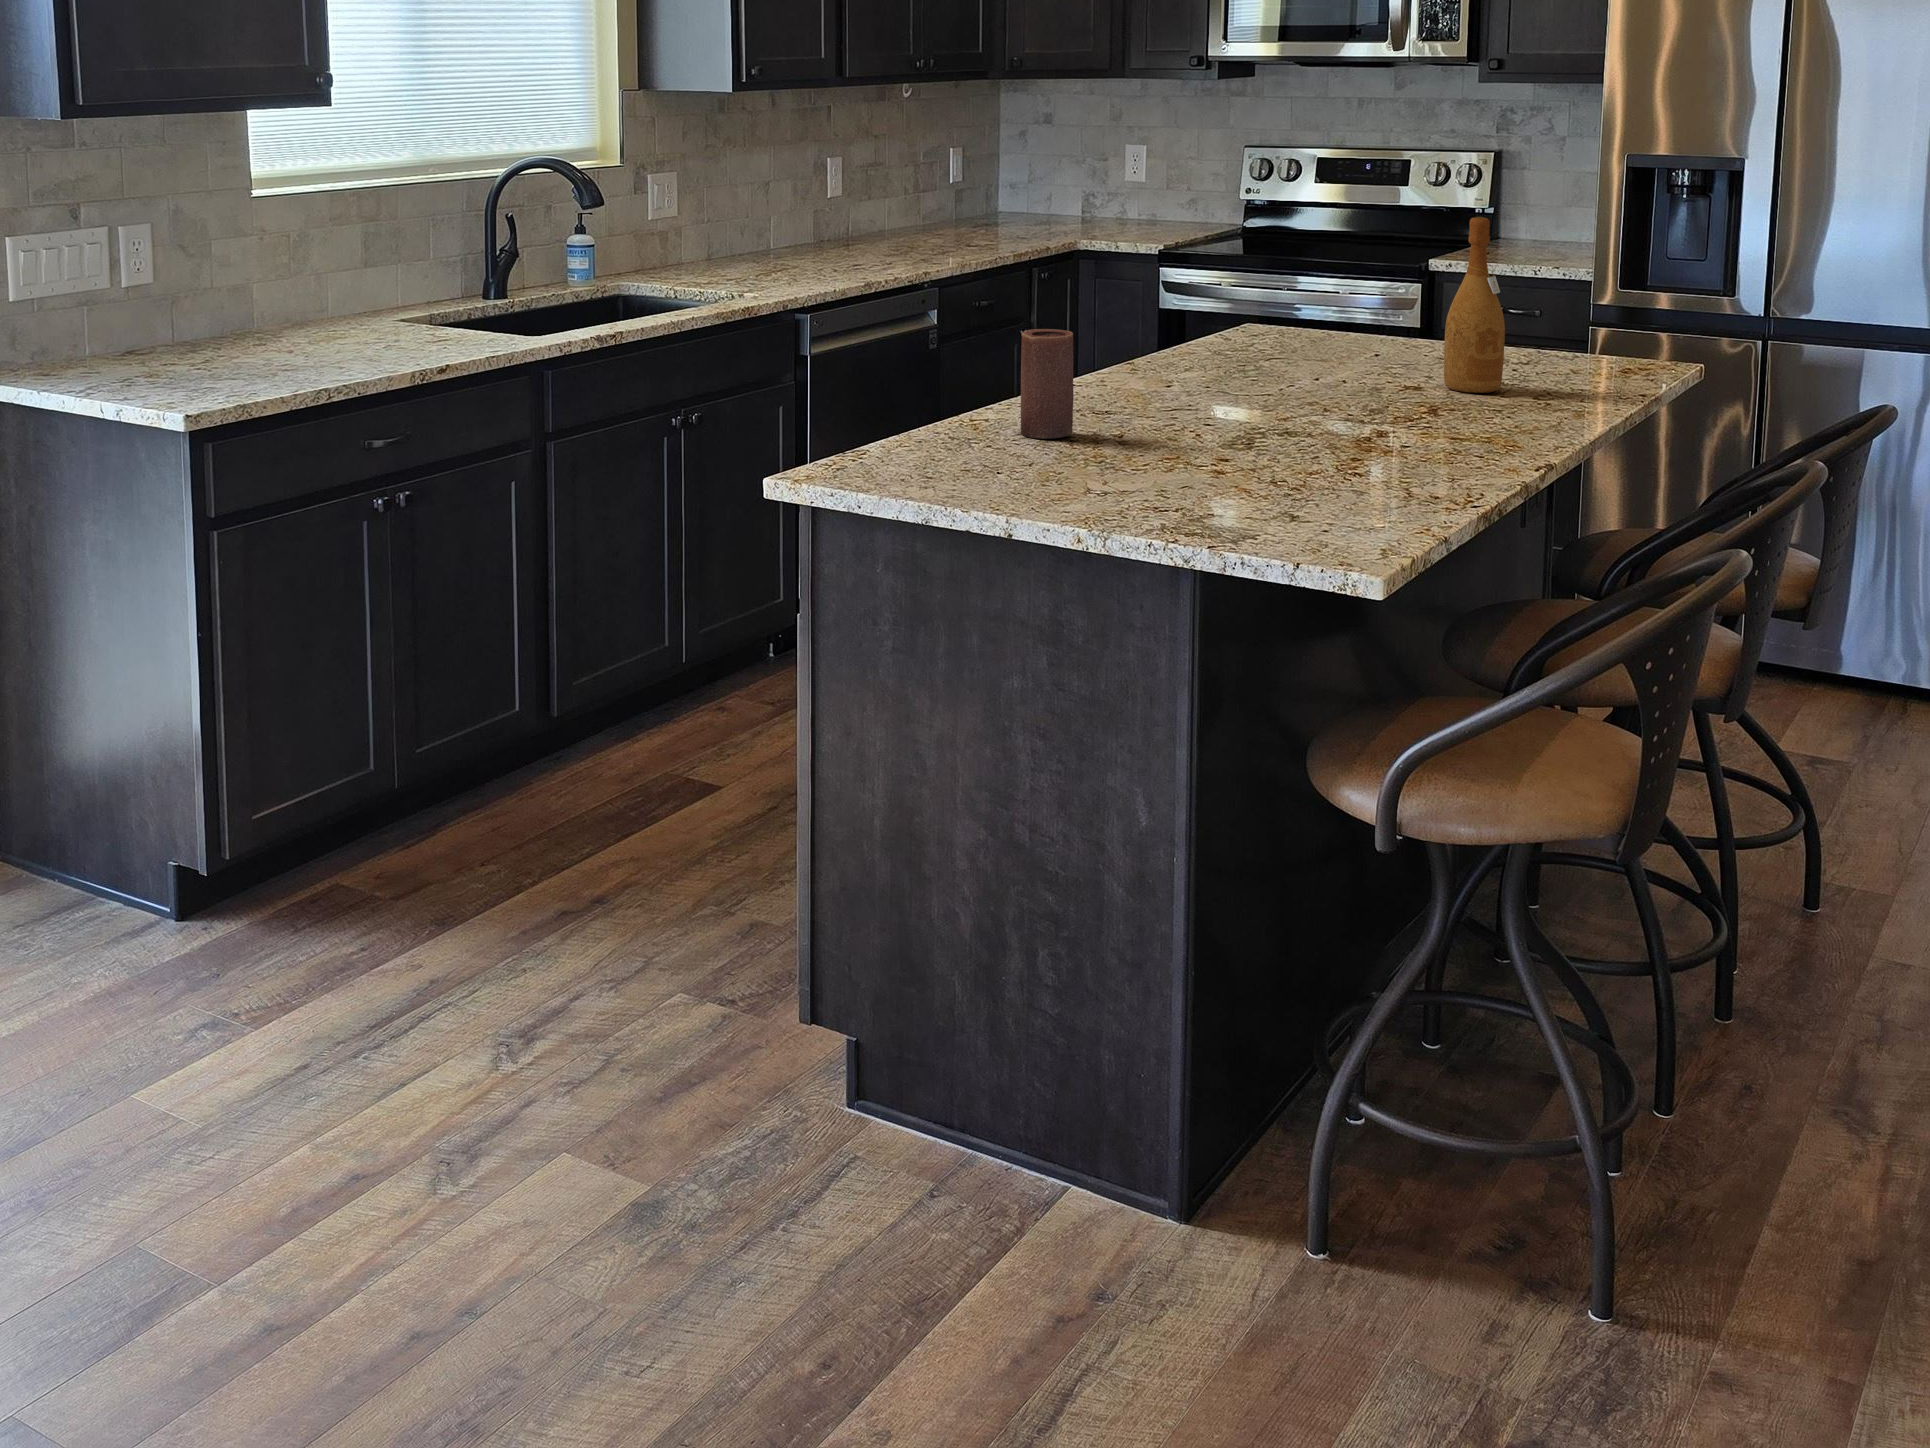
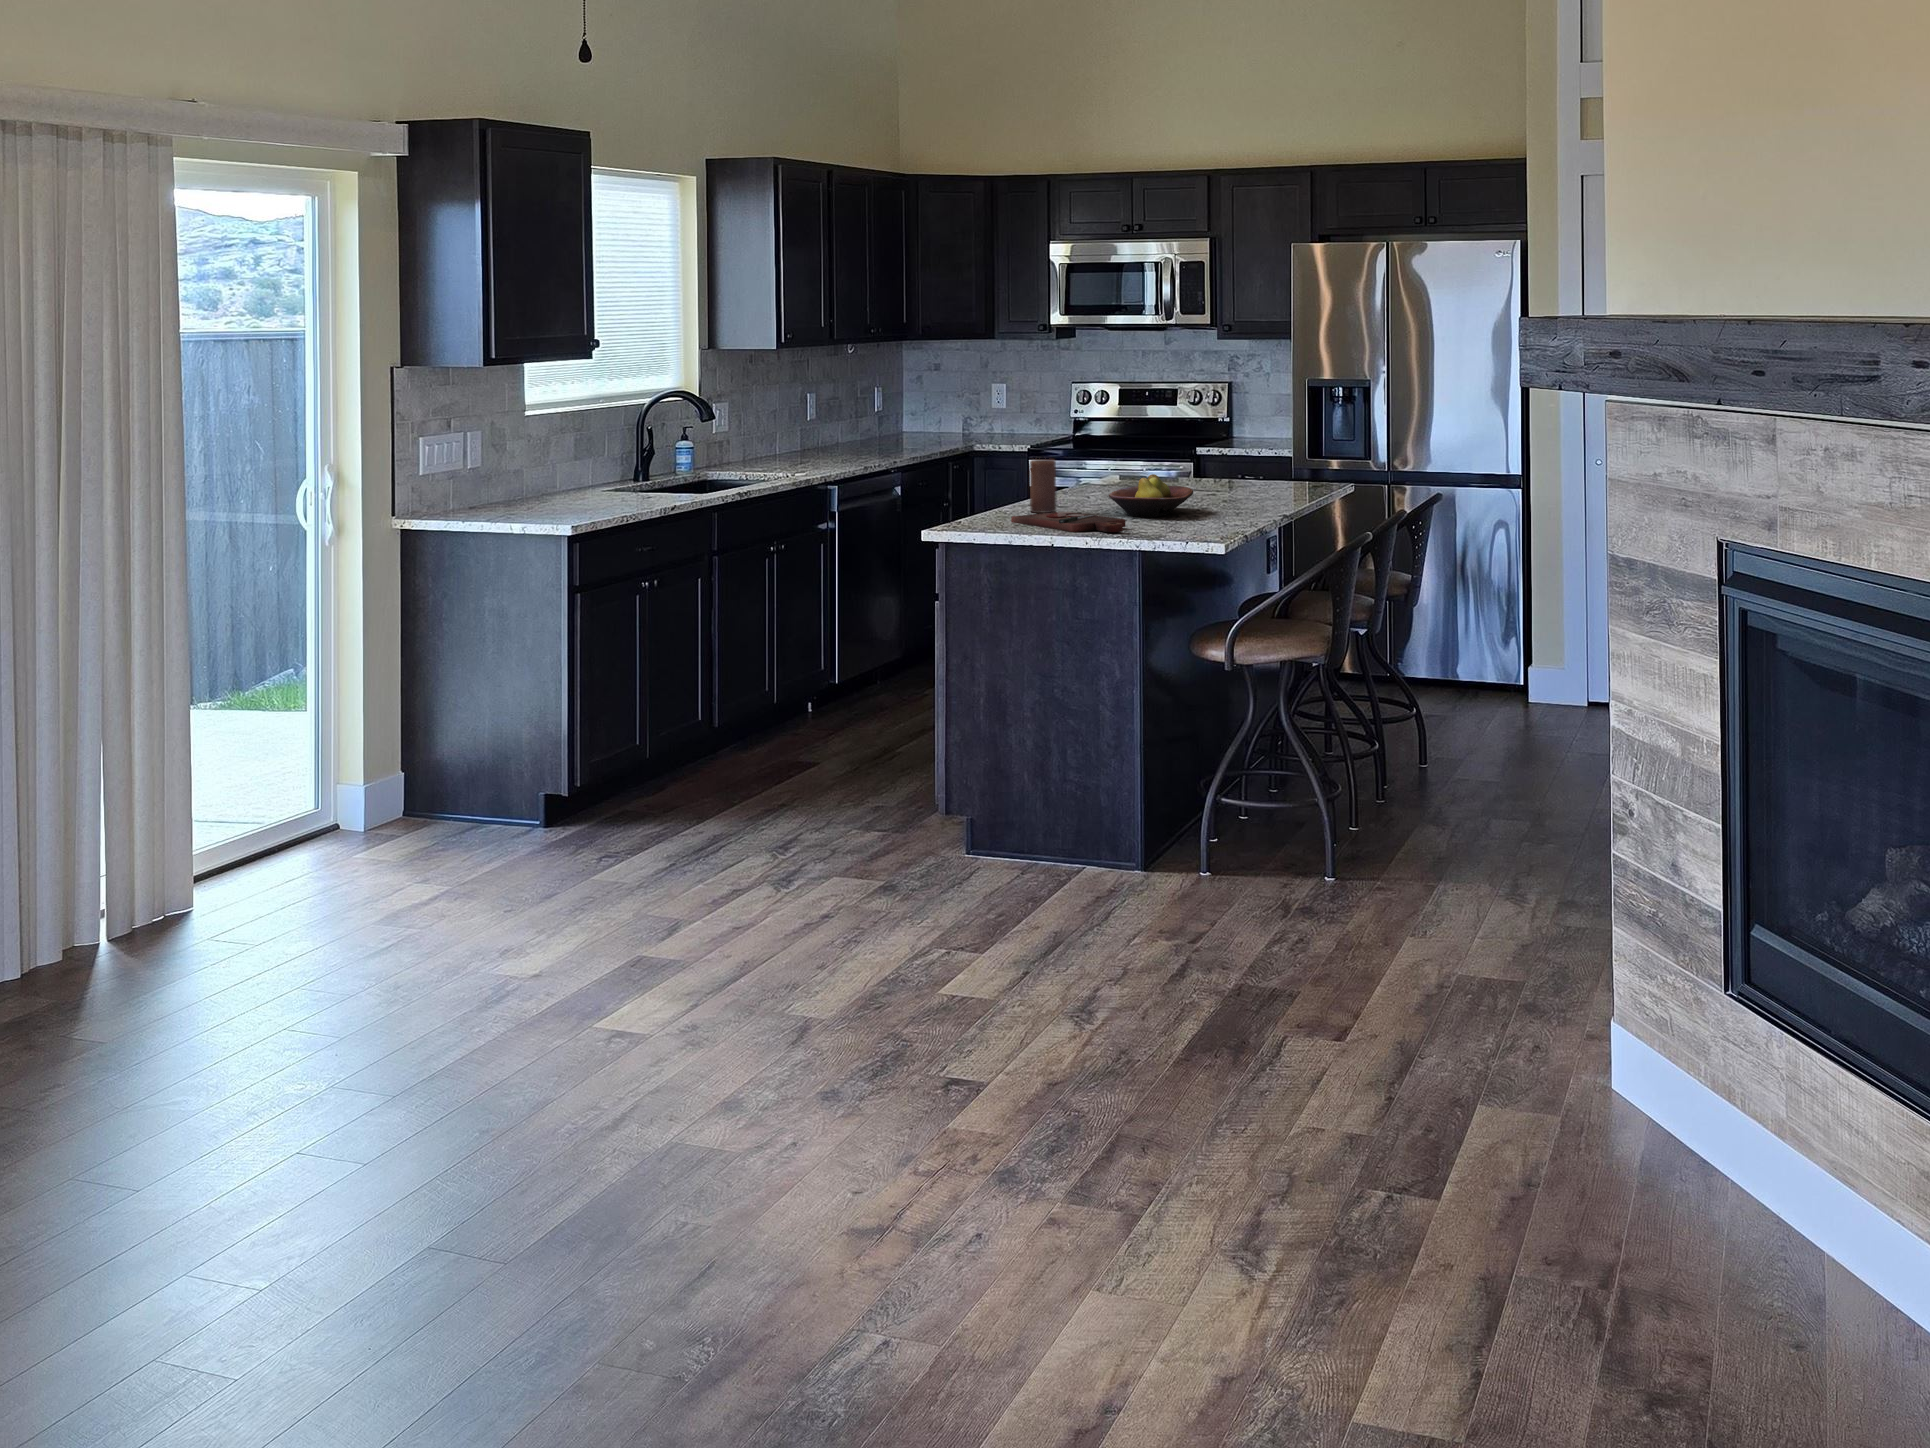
wine bottle: present [1444,217,1505,393] -> none [1223,405,1253,498]
fruit bowl: none [1180,363,1363,459] -> present [1109,474,1193,517]
cutting board: none [950,447,1180,524] -> present [1011,512,1125,532]

